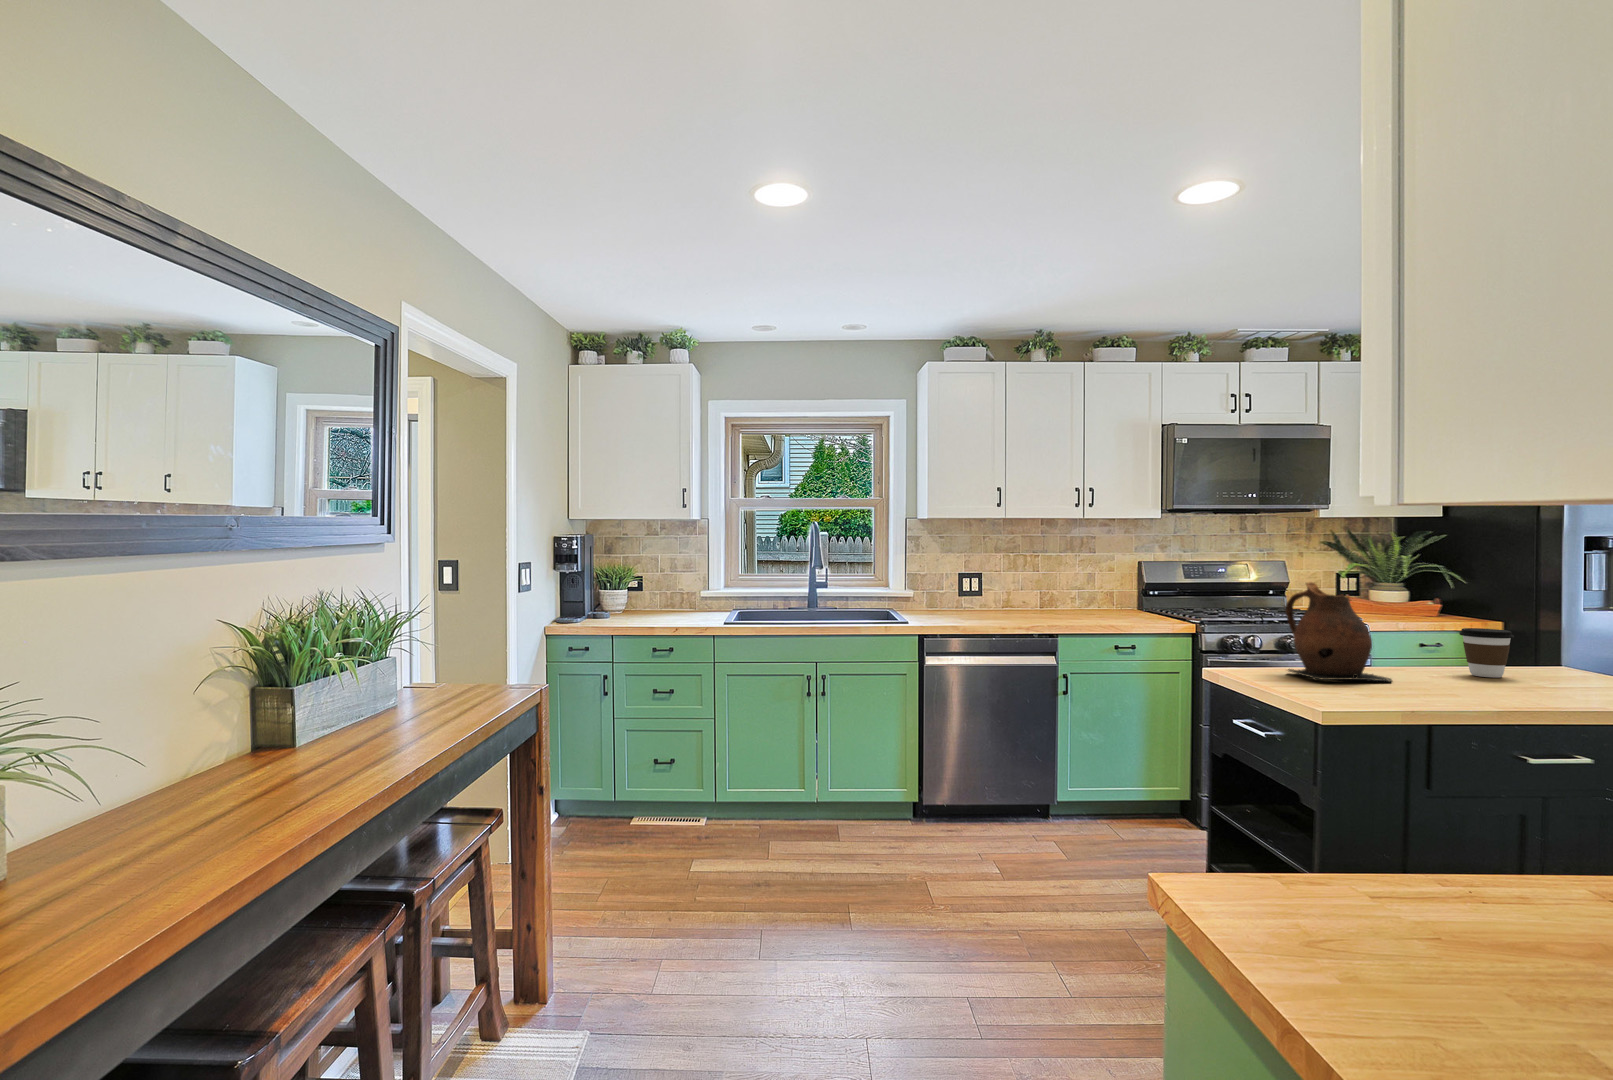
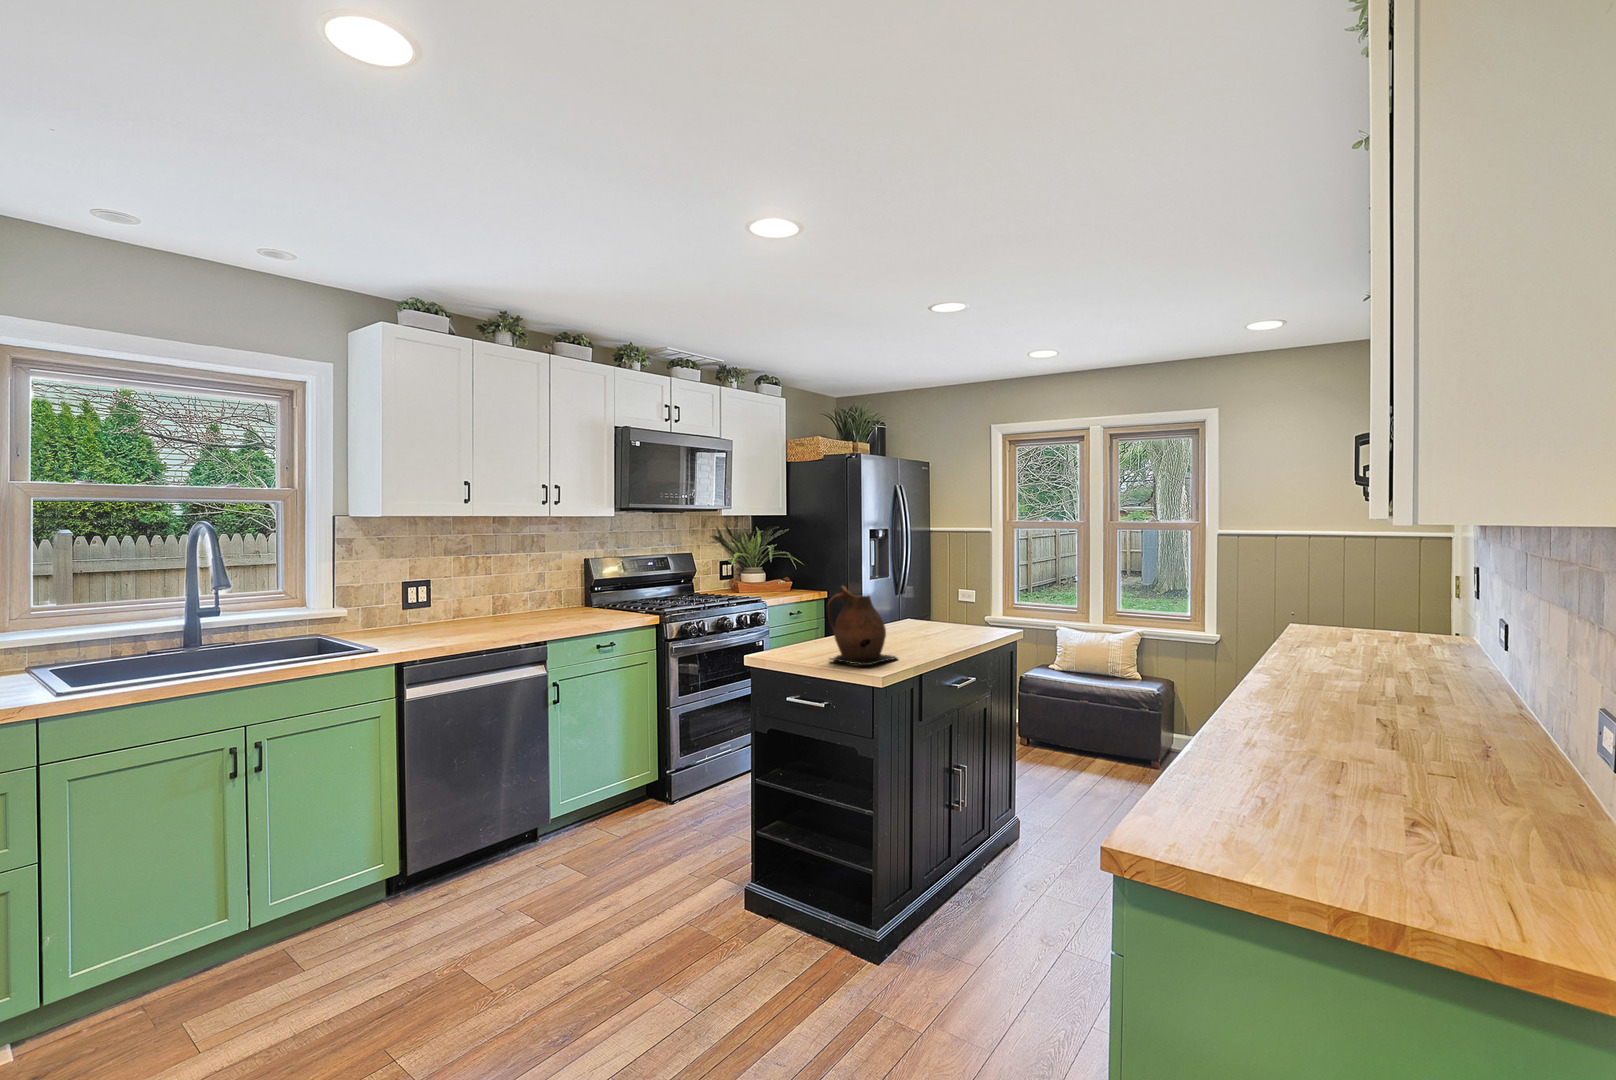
coffee cup: present [1459,628,1514,677] -> none [911,610,940,645]

